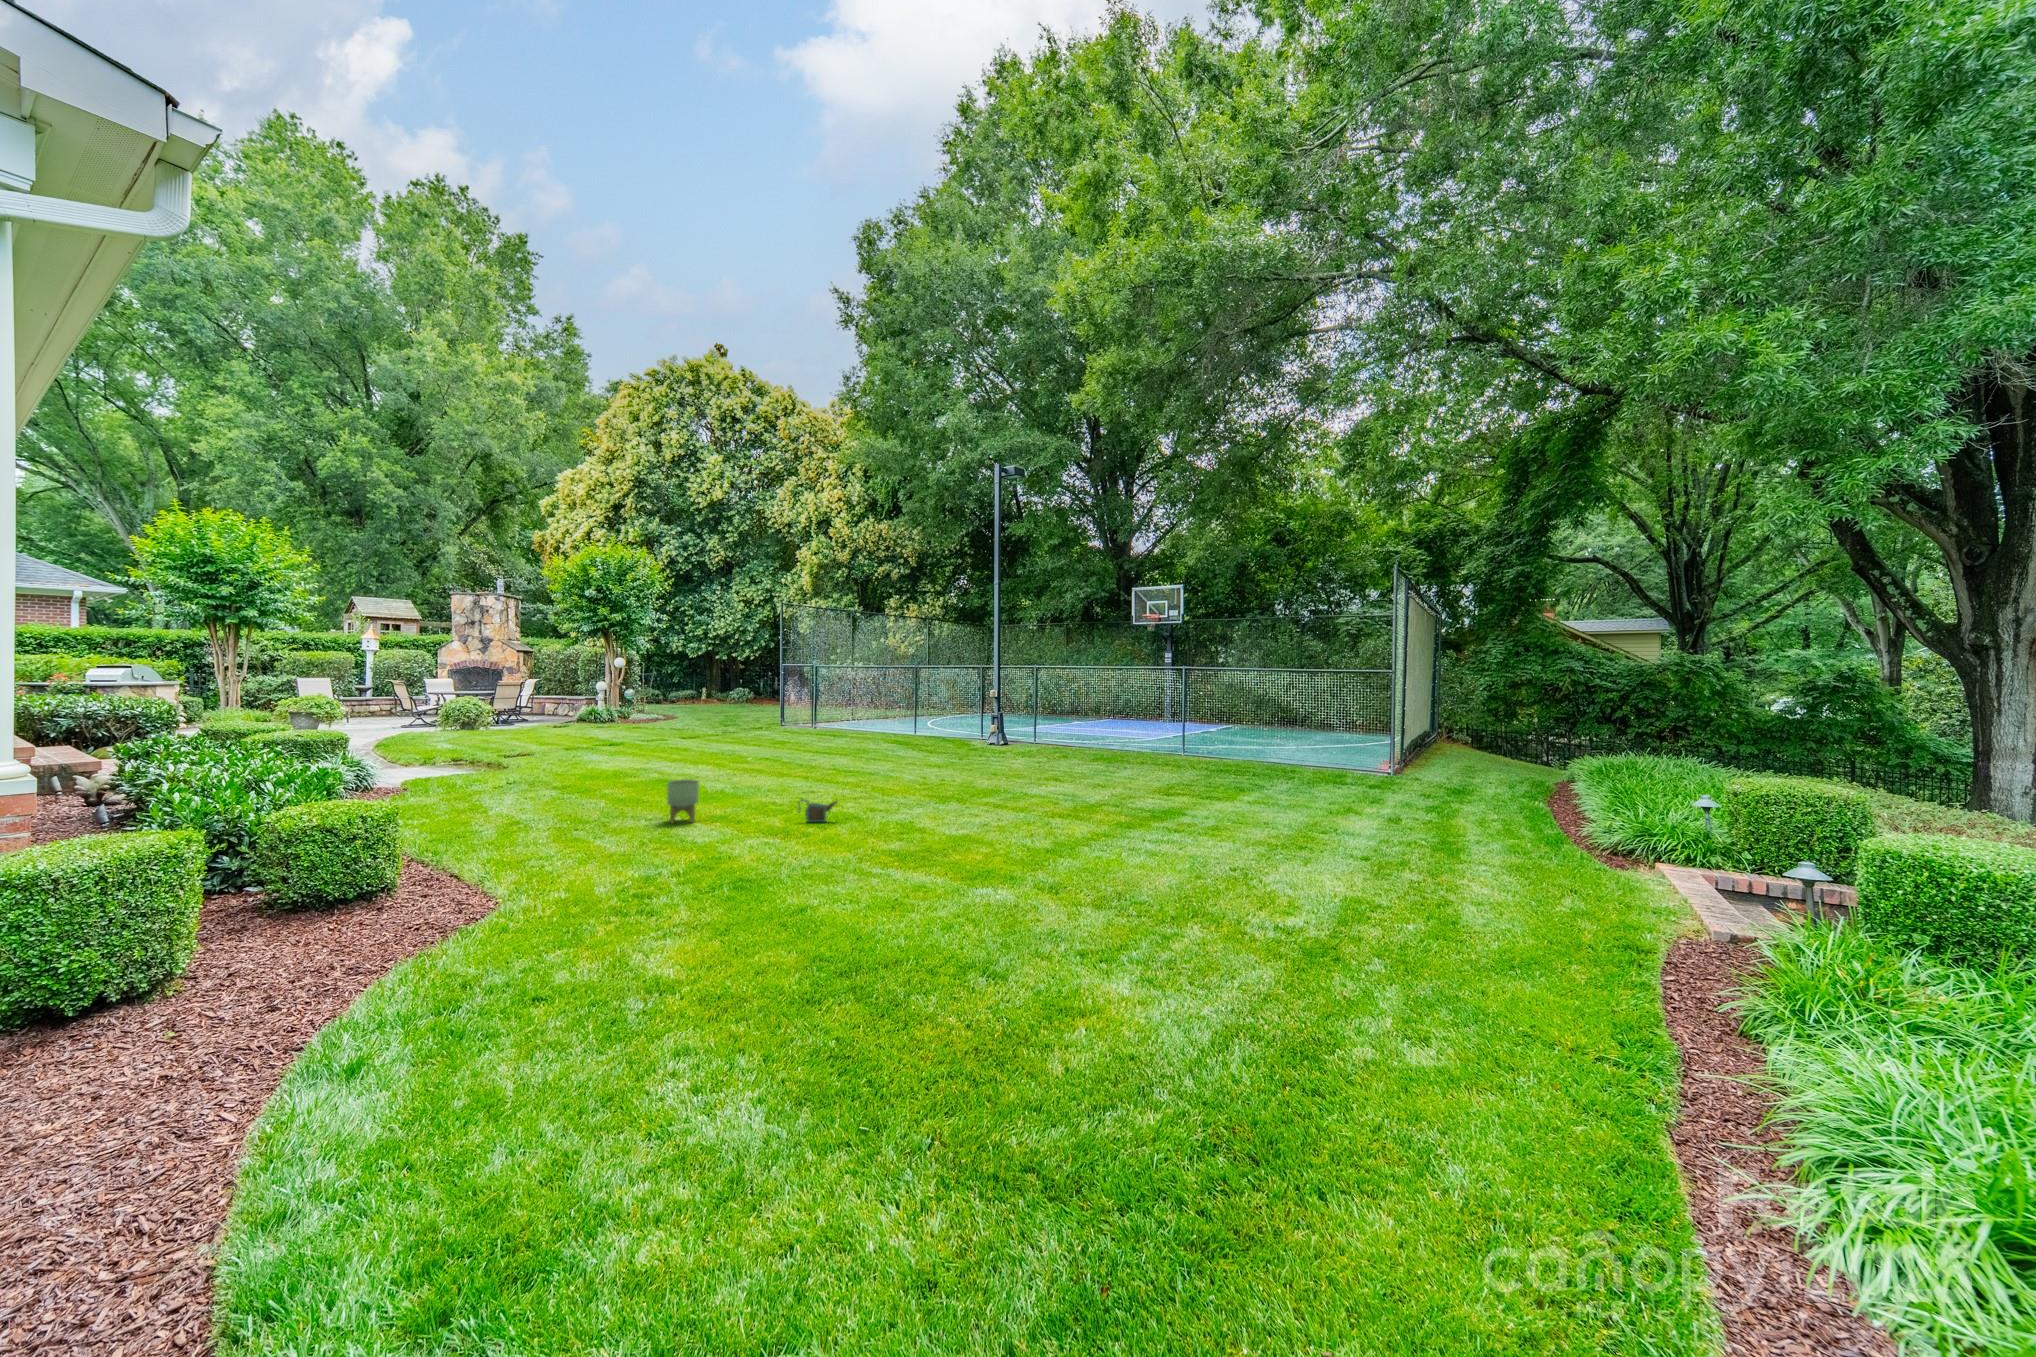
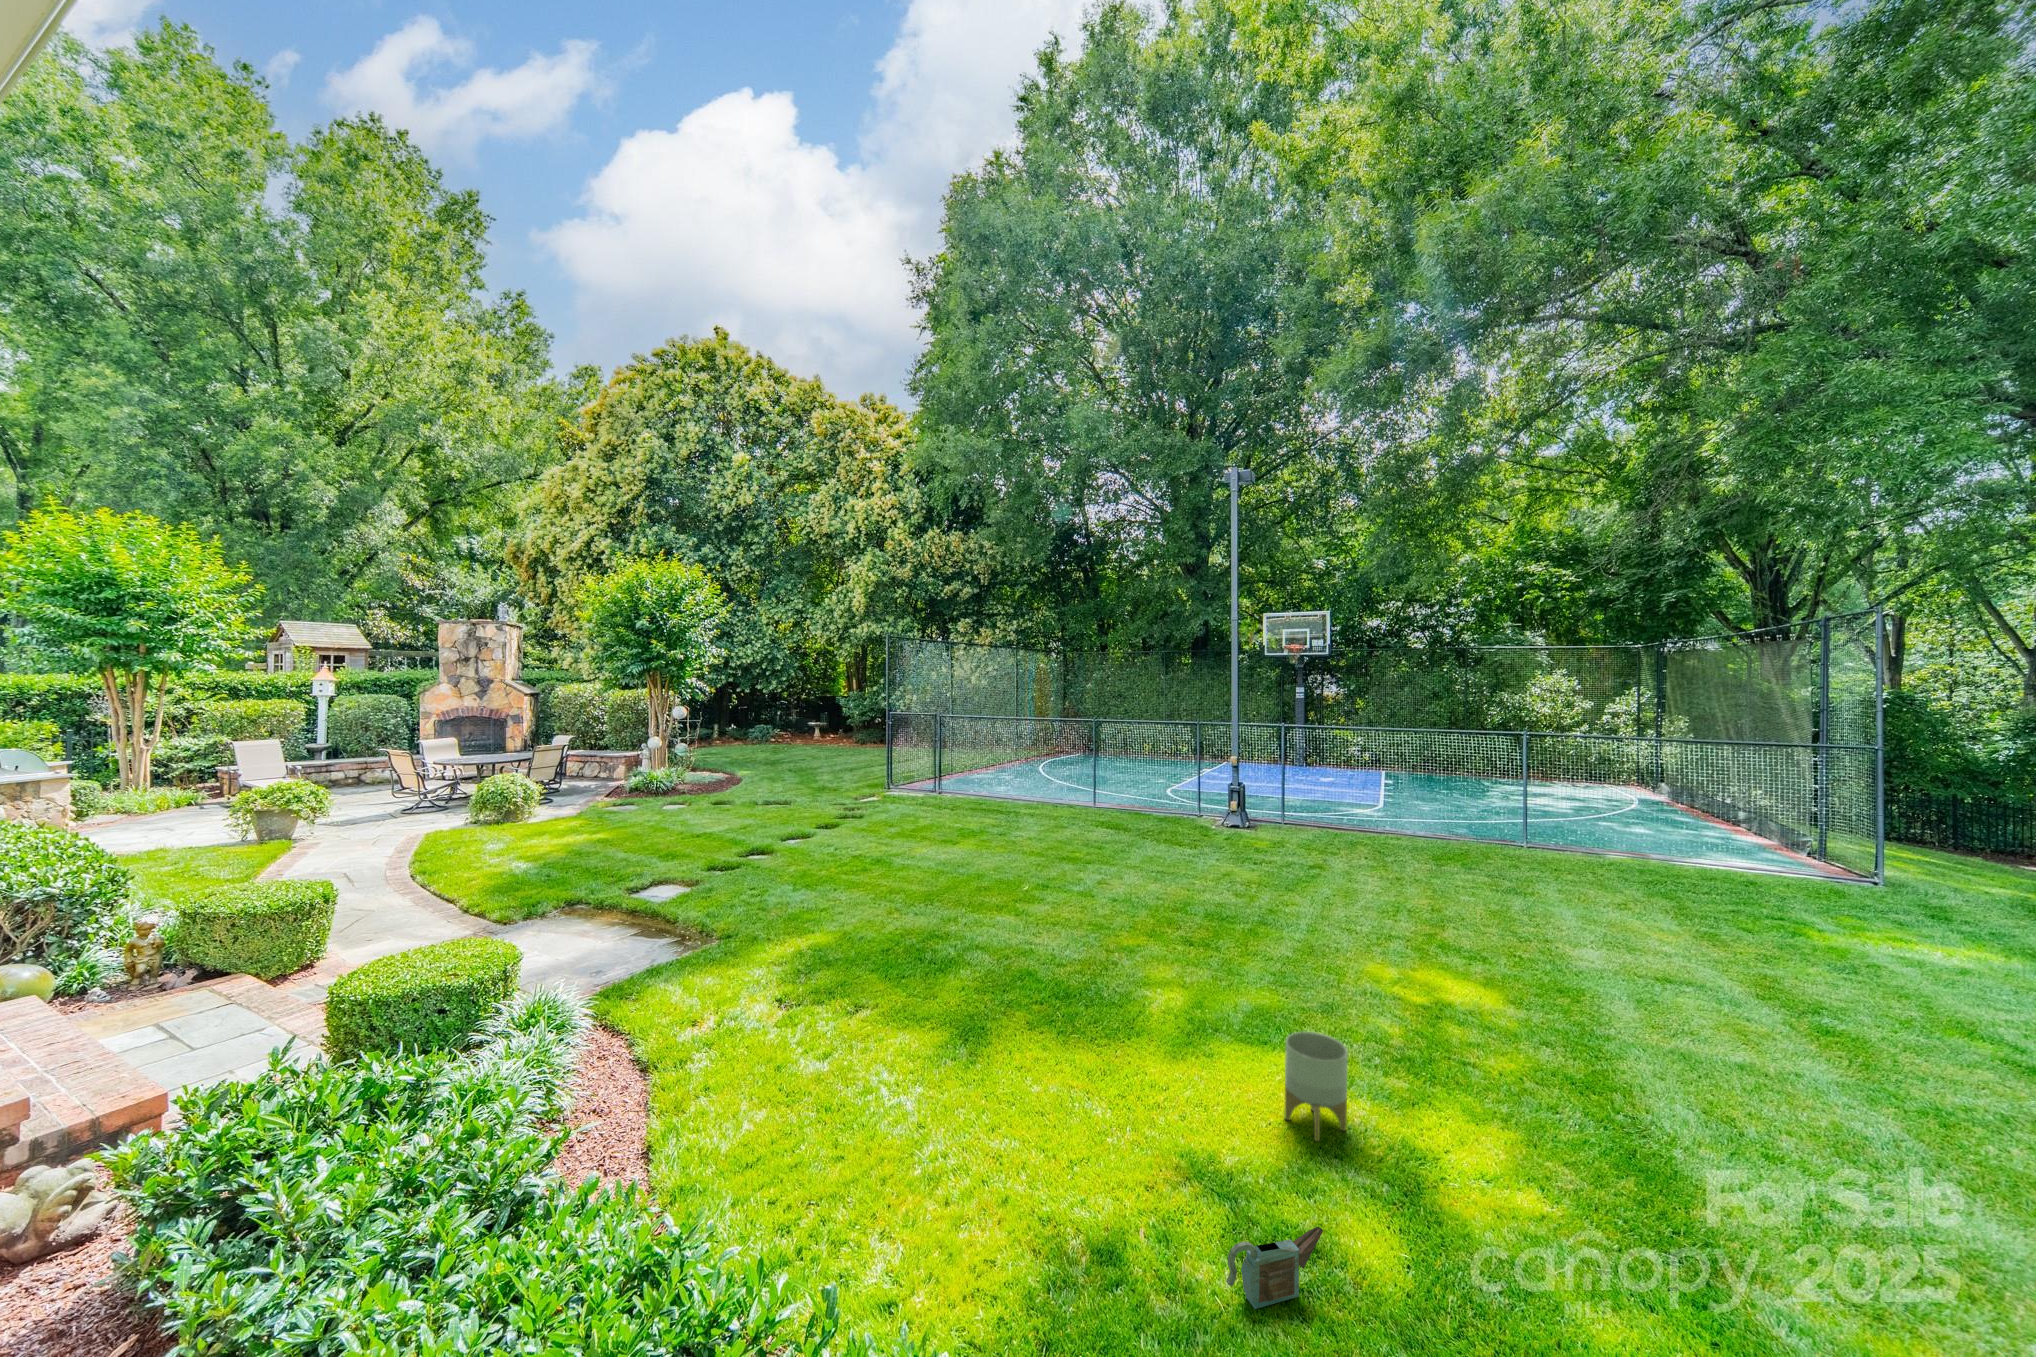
watering can: present [798,799,837,822] -> present [1226,1227,1323,1309]

